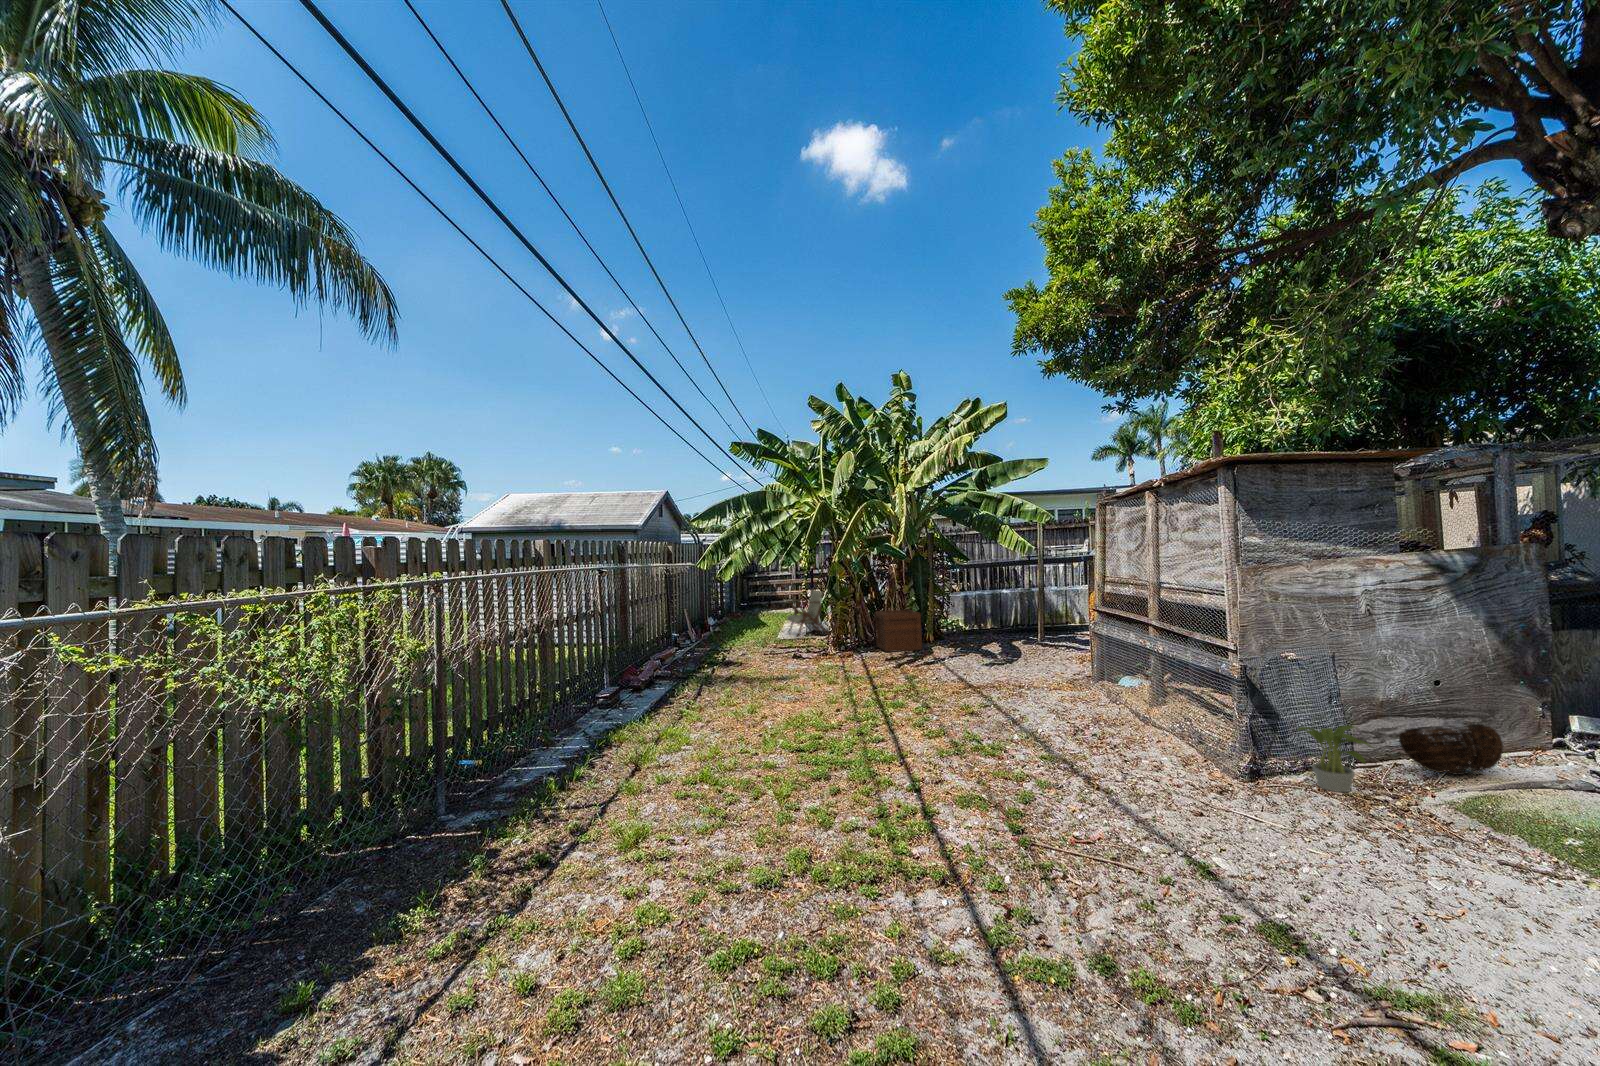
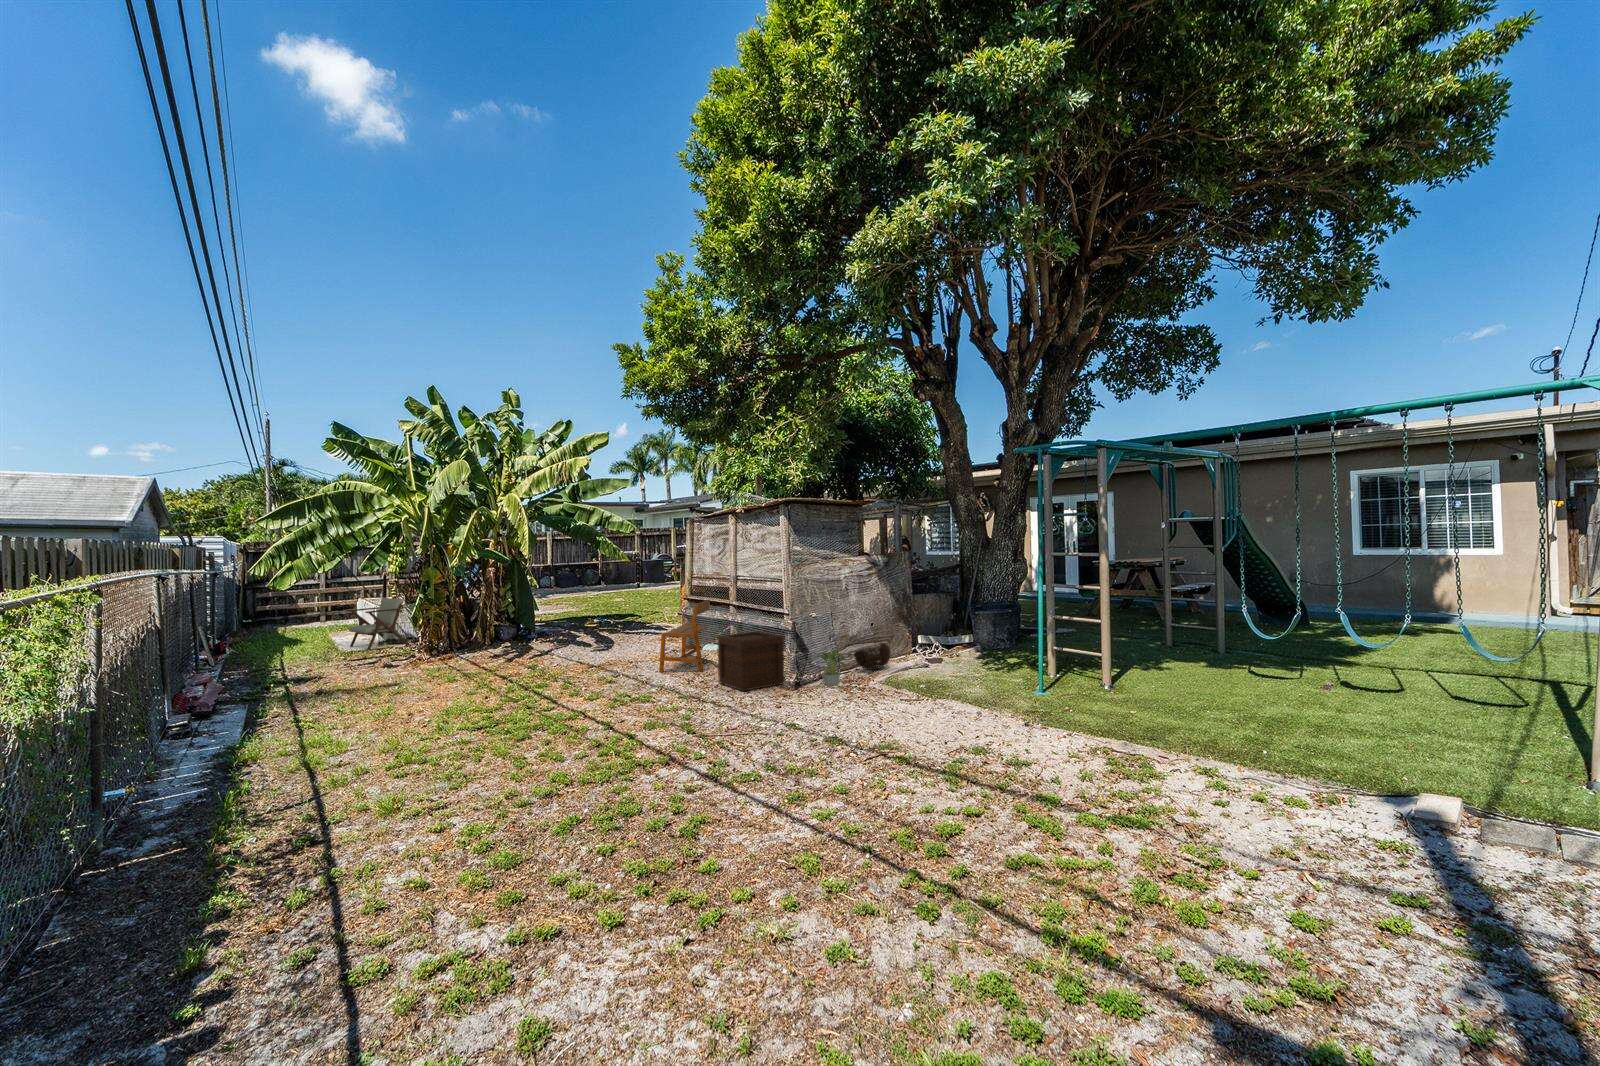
wooden crate: present [875,609,922,652] -> present [717,631,785,691]
bench: none [1043,611,1144,718] -> present [659,598,712,672]

